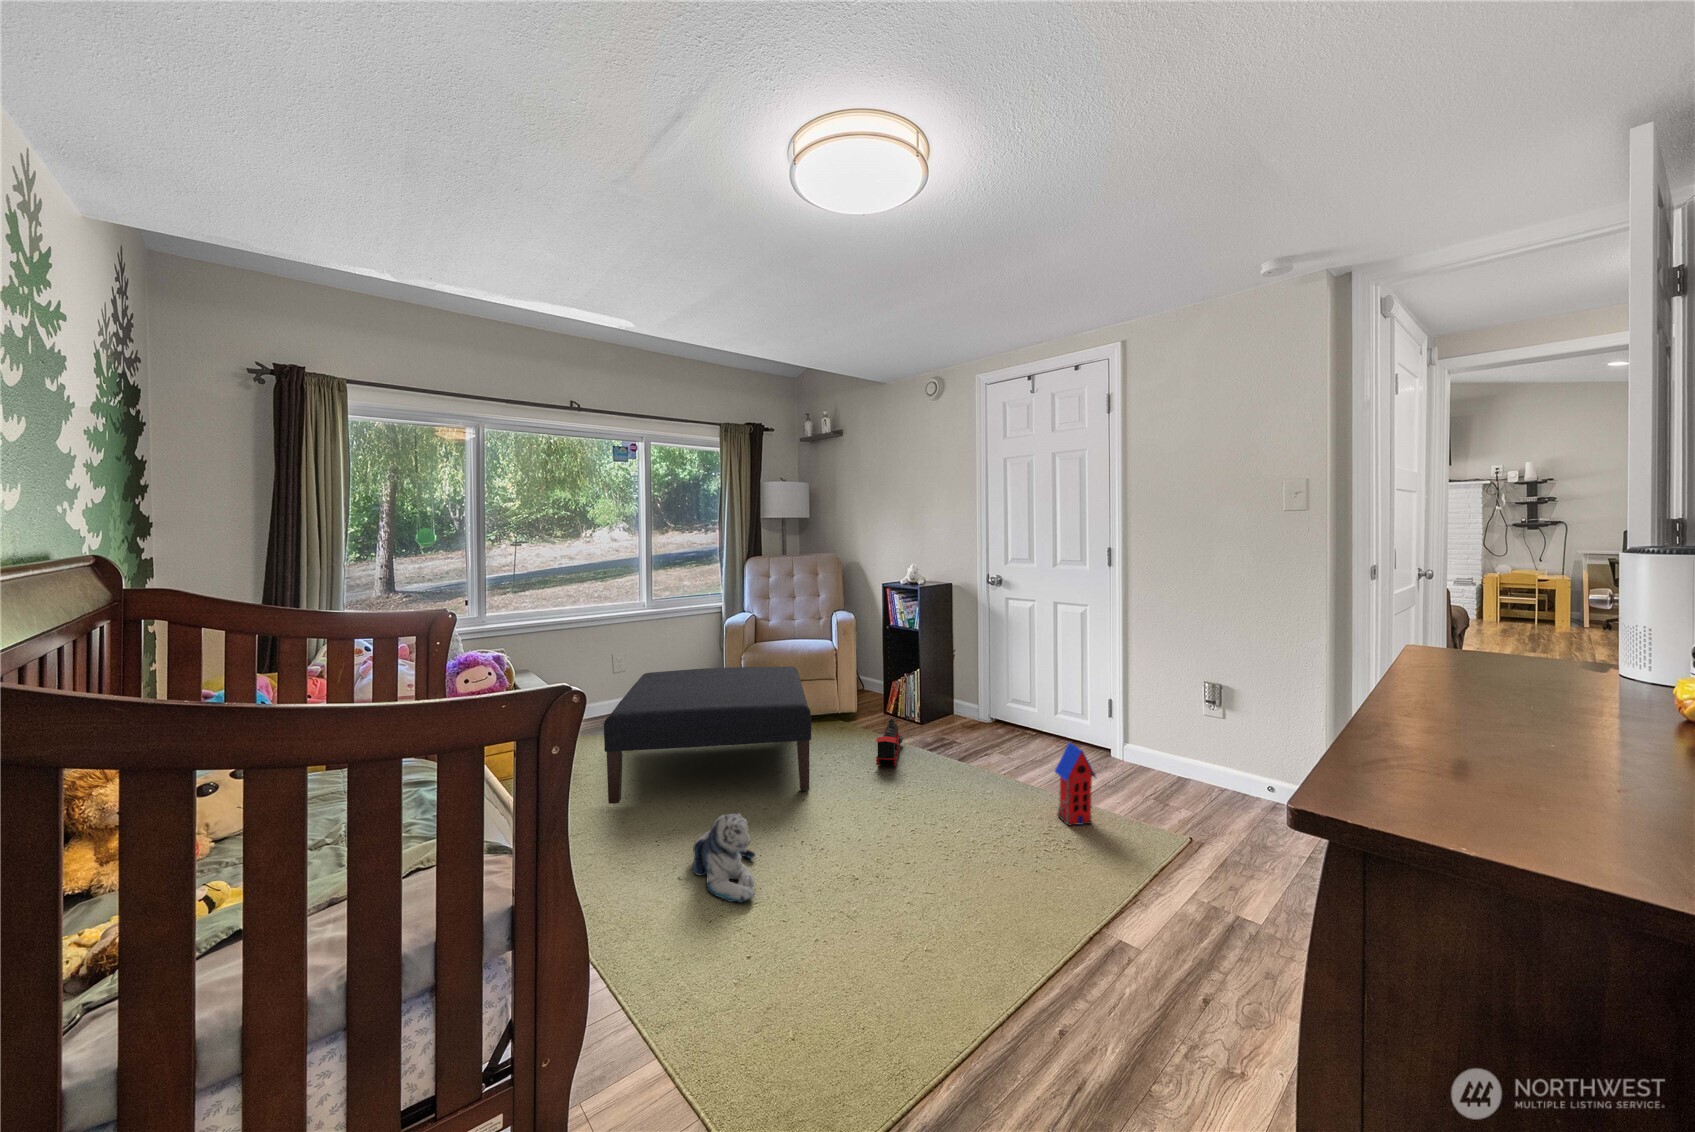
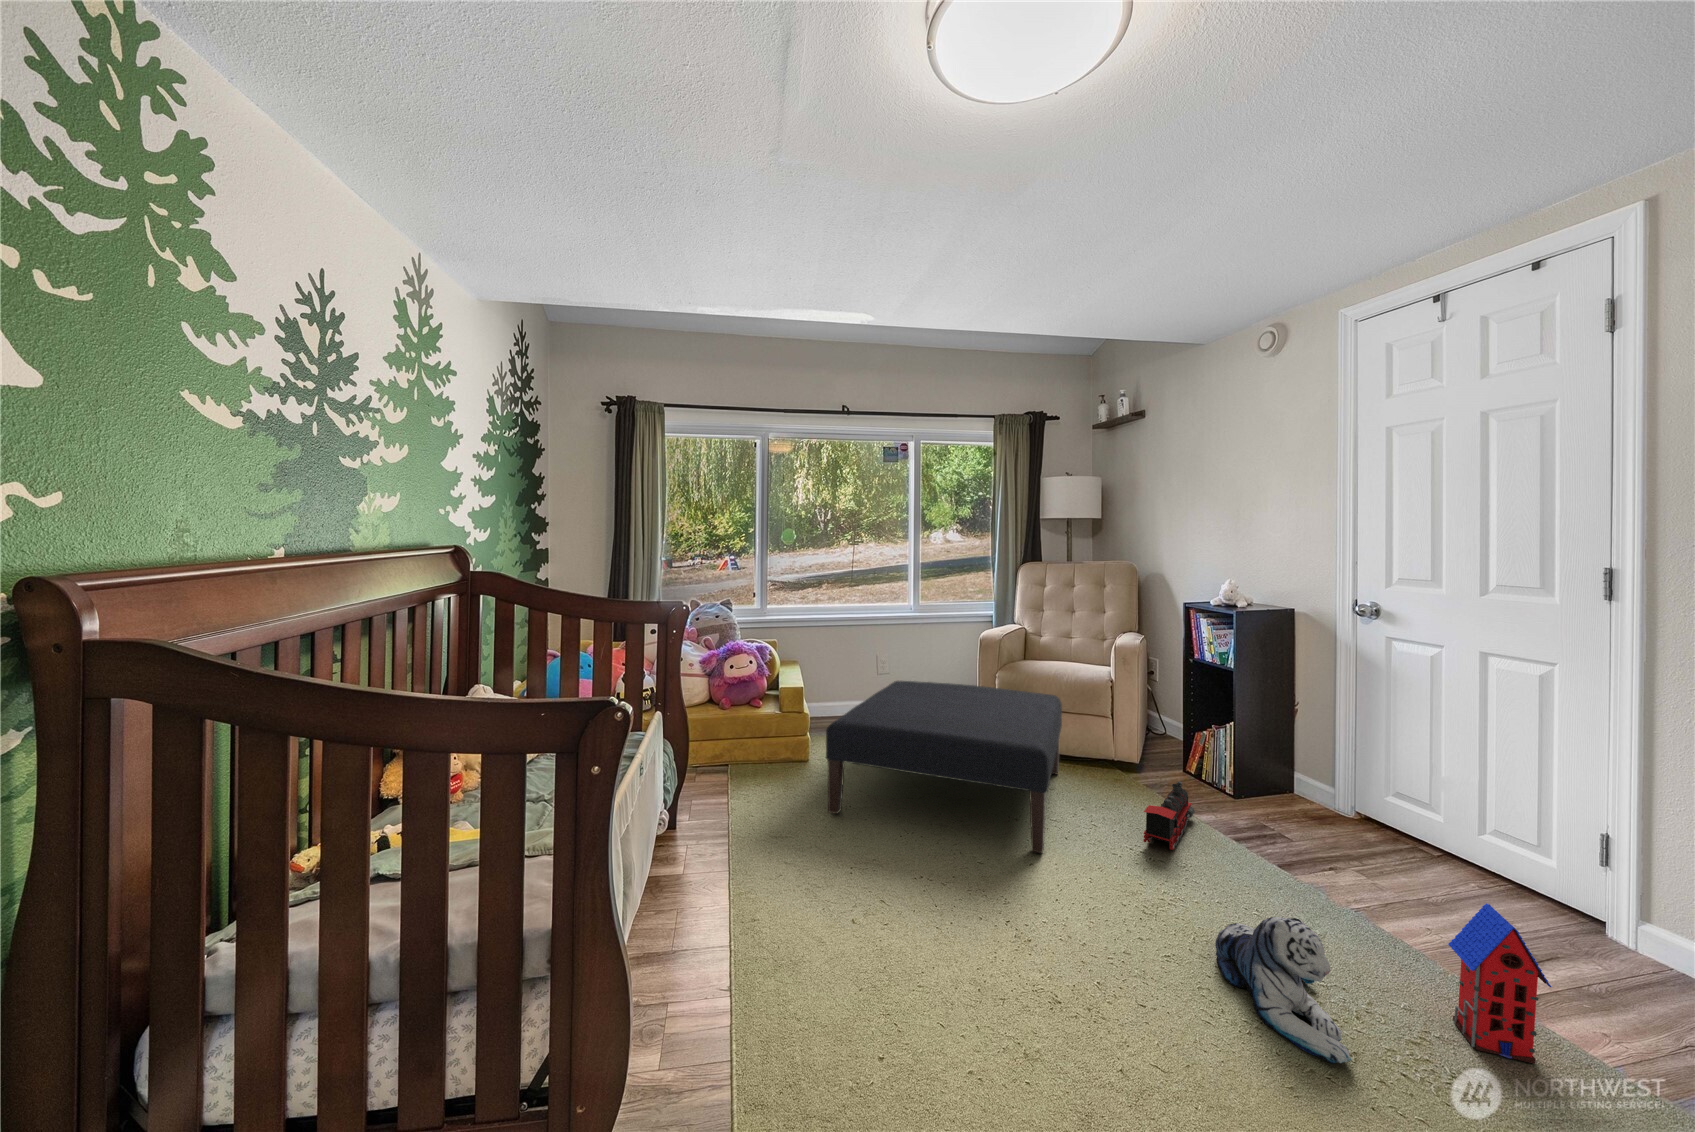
plush toy: present [693,813,755,903] -> present [1215,917,1351,1063]

